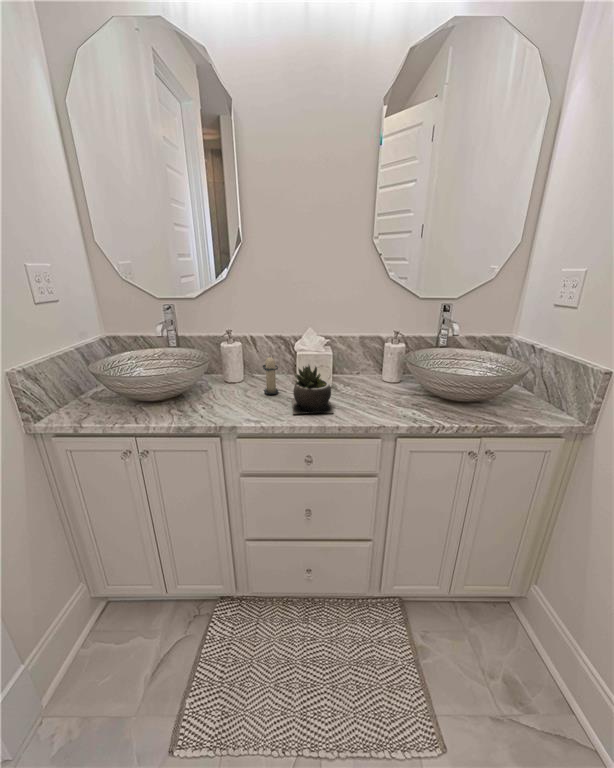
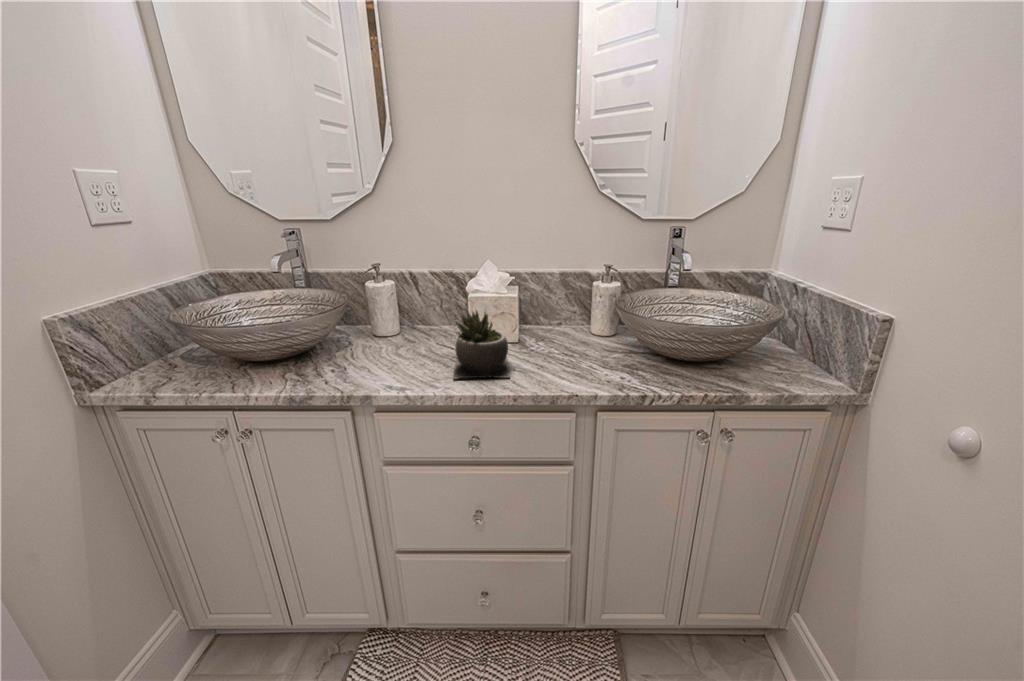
candle: present [263,357,278,394] -> none [415,297,443,353]

